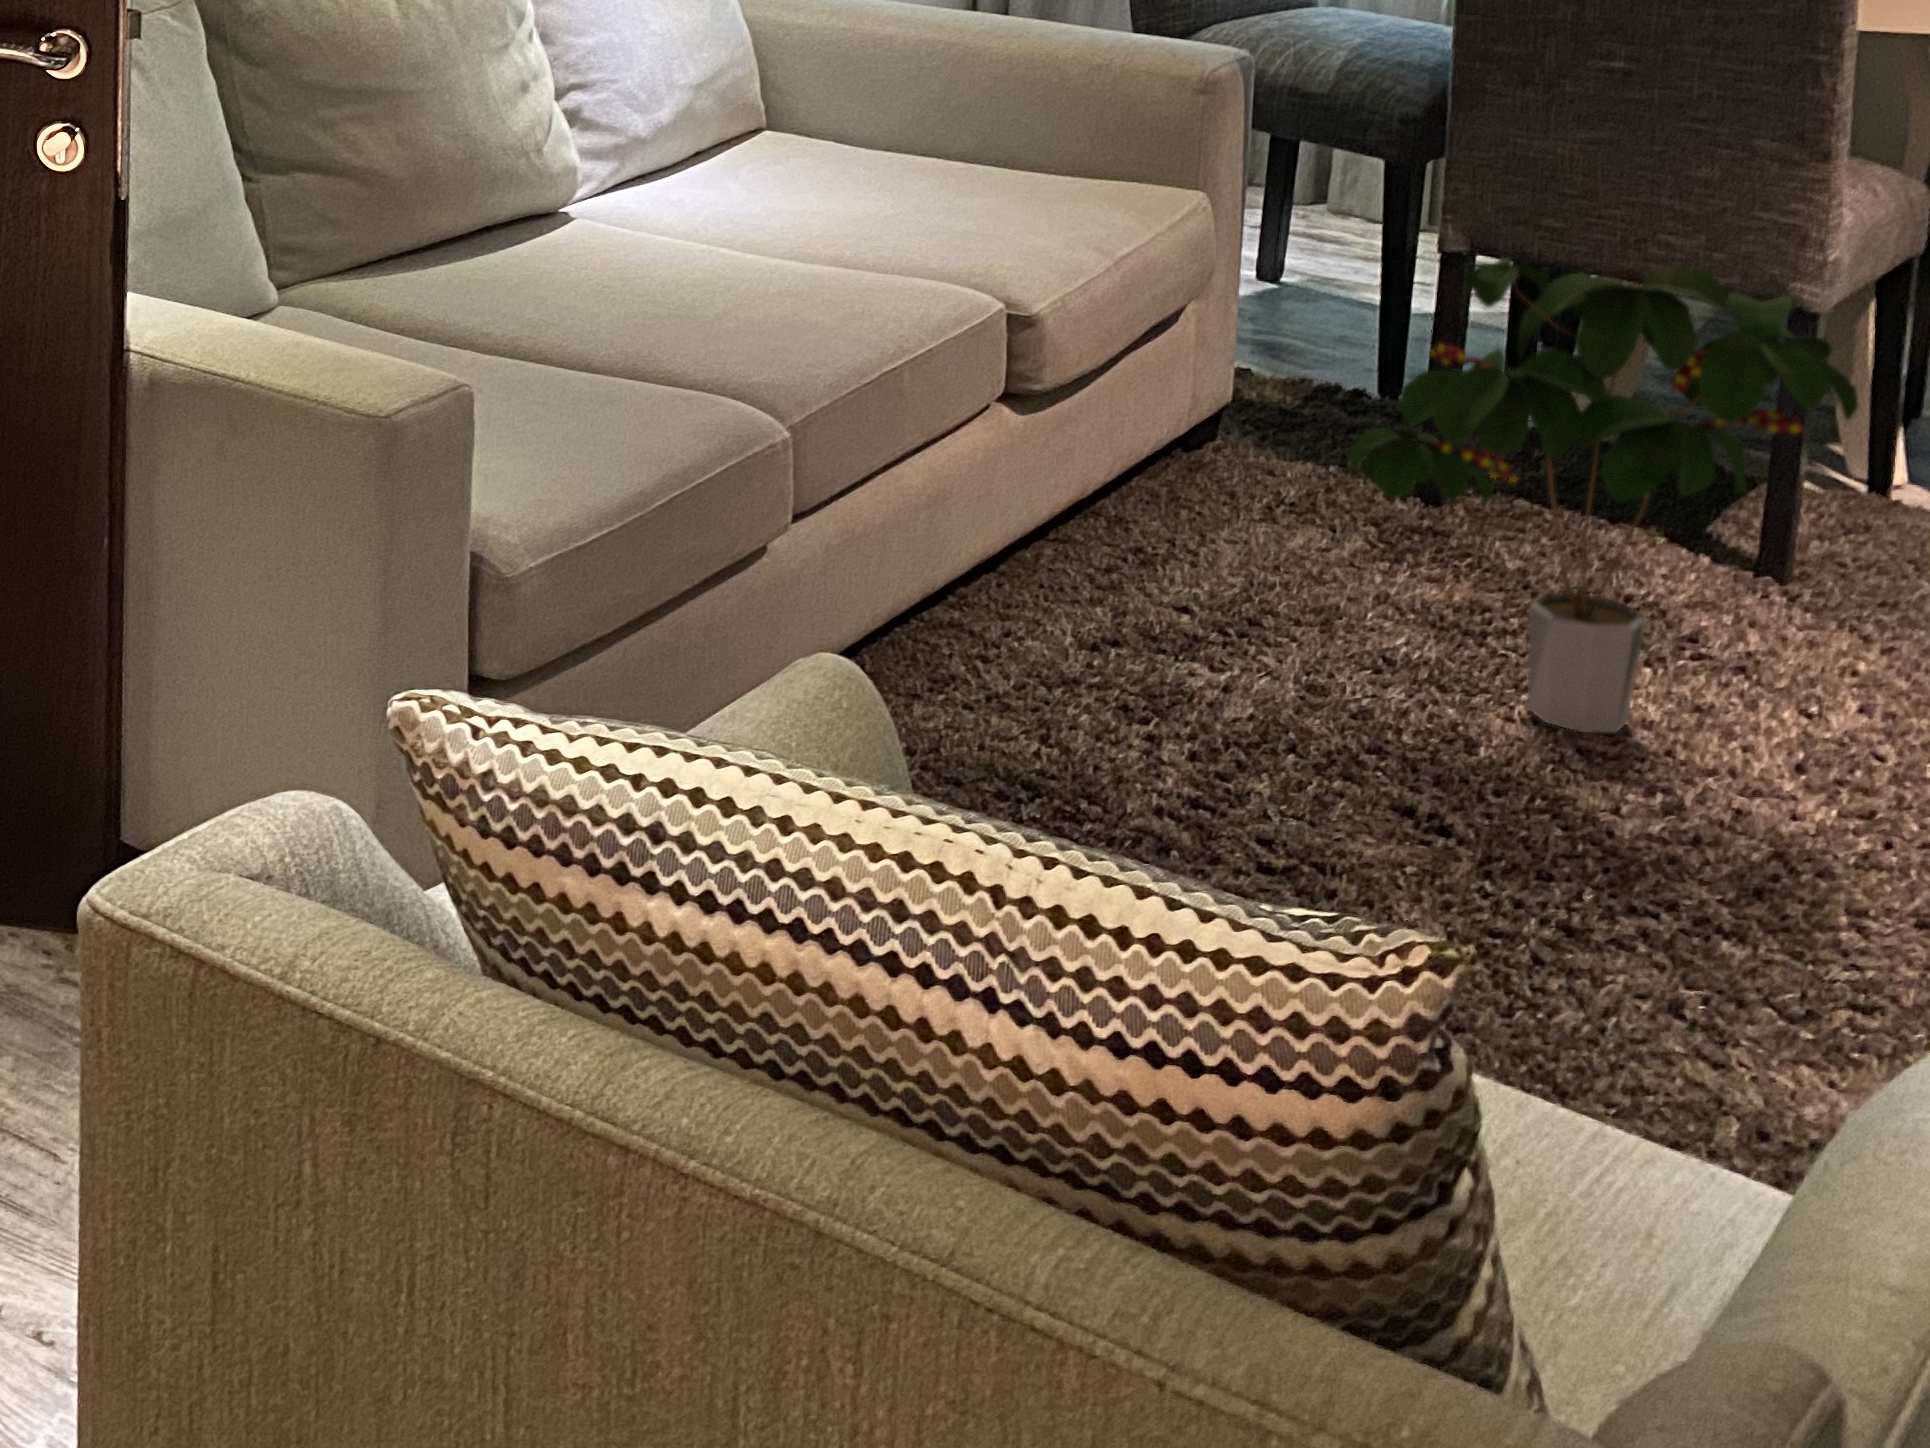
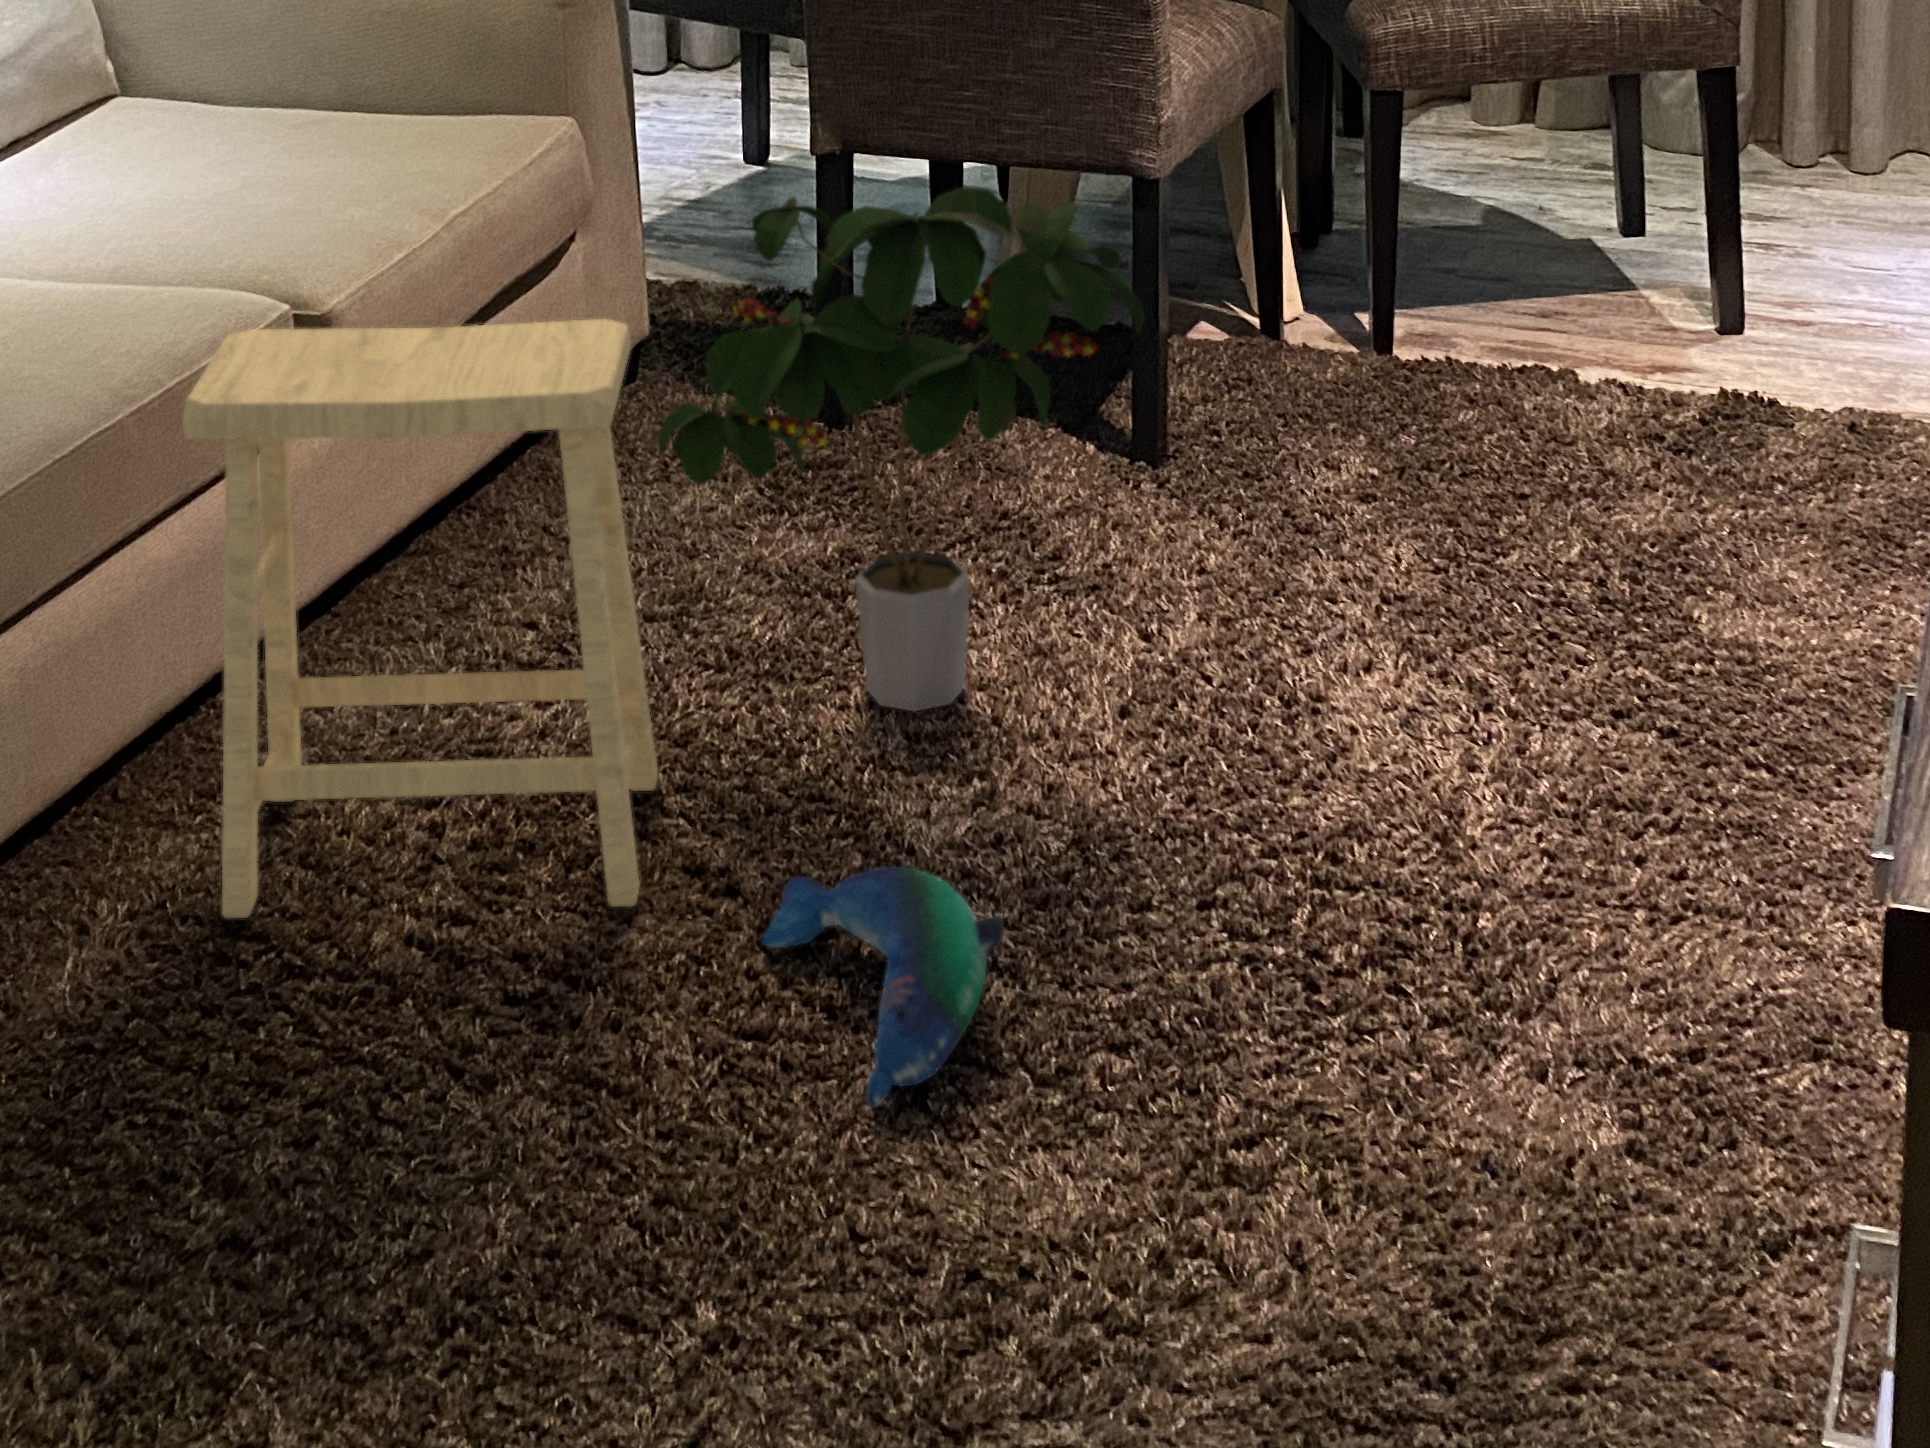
footstool: none [982,299,1388,825] -> present [183,319,658,918]
plush toy: none [1486,820,1749,999] -> present [762,866,1004,1107]

